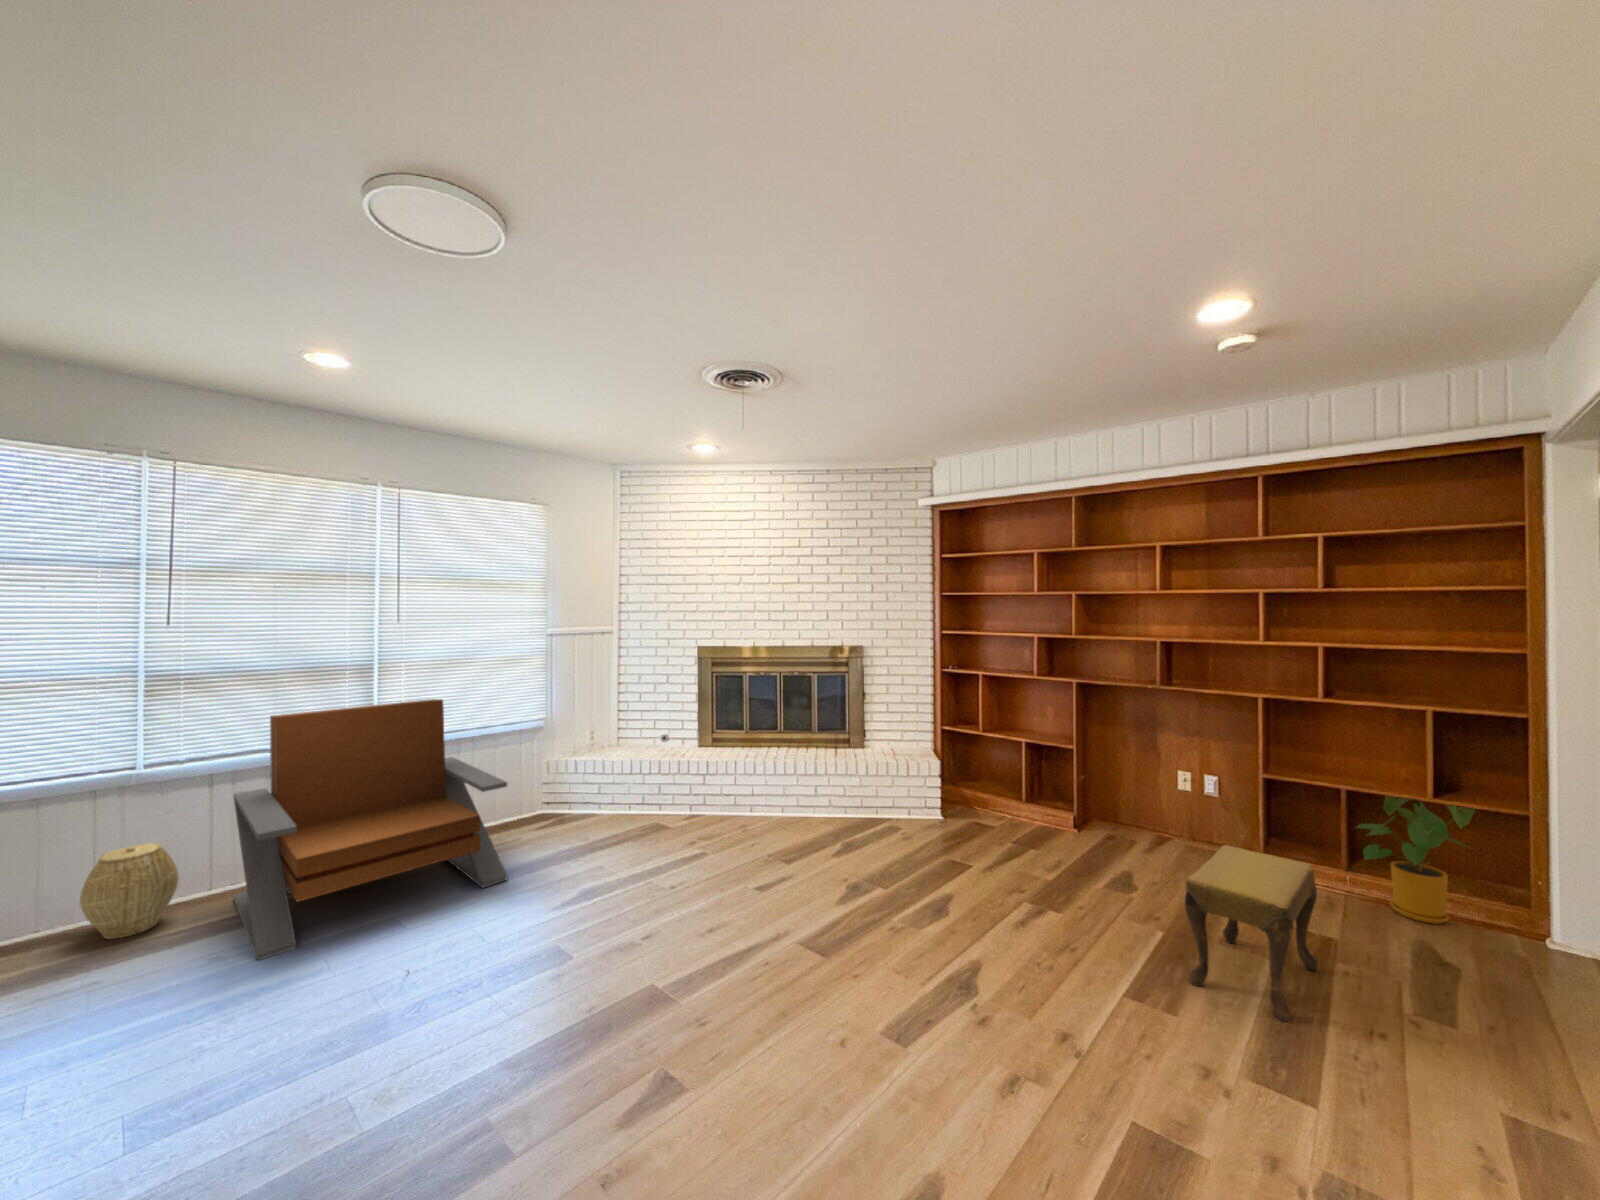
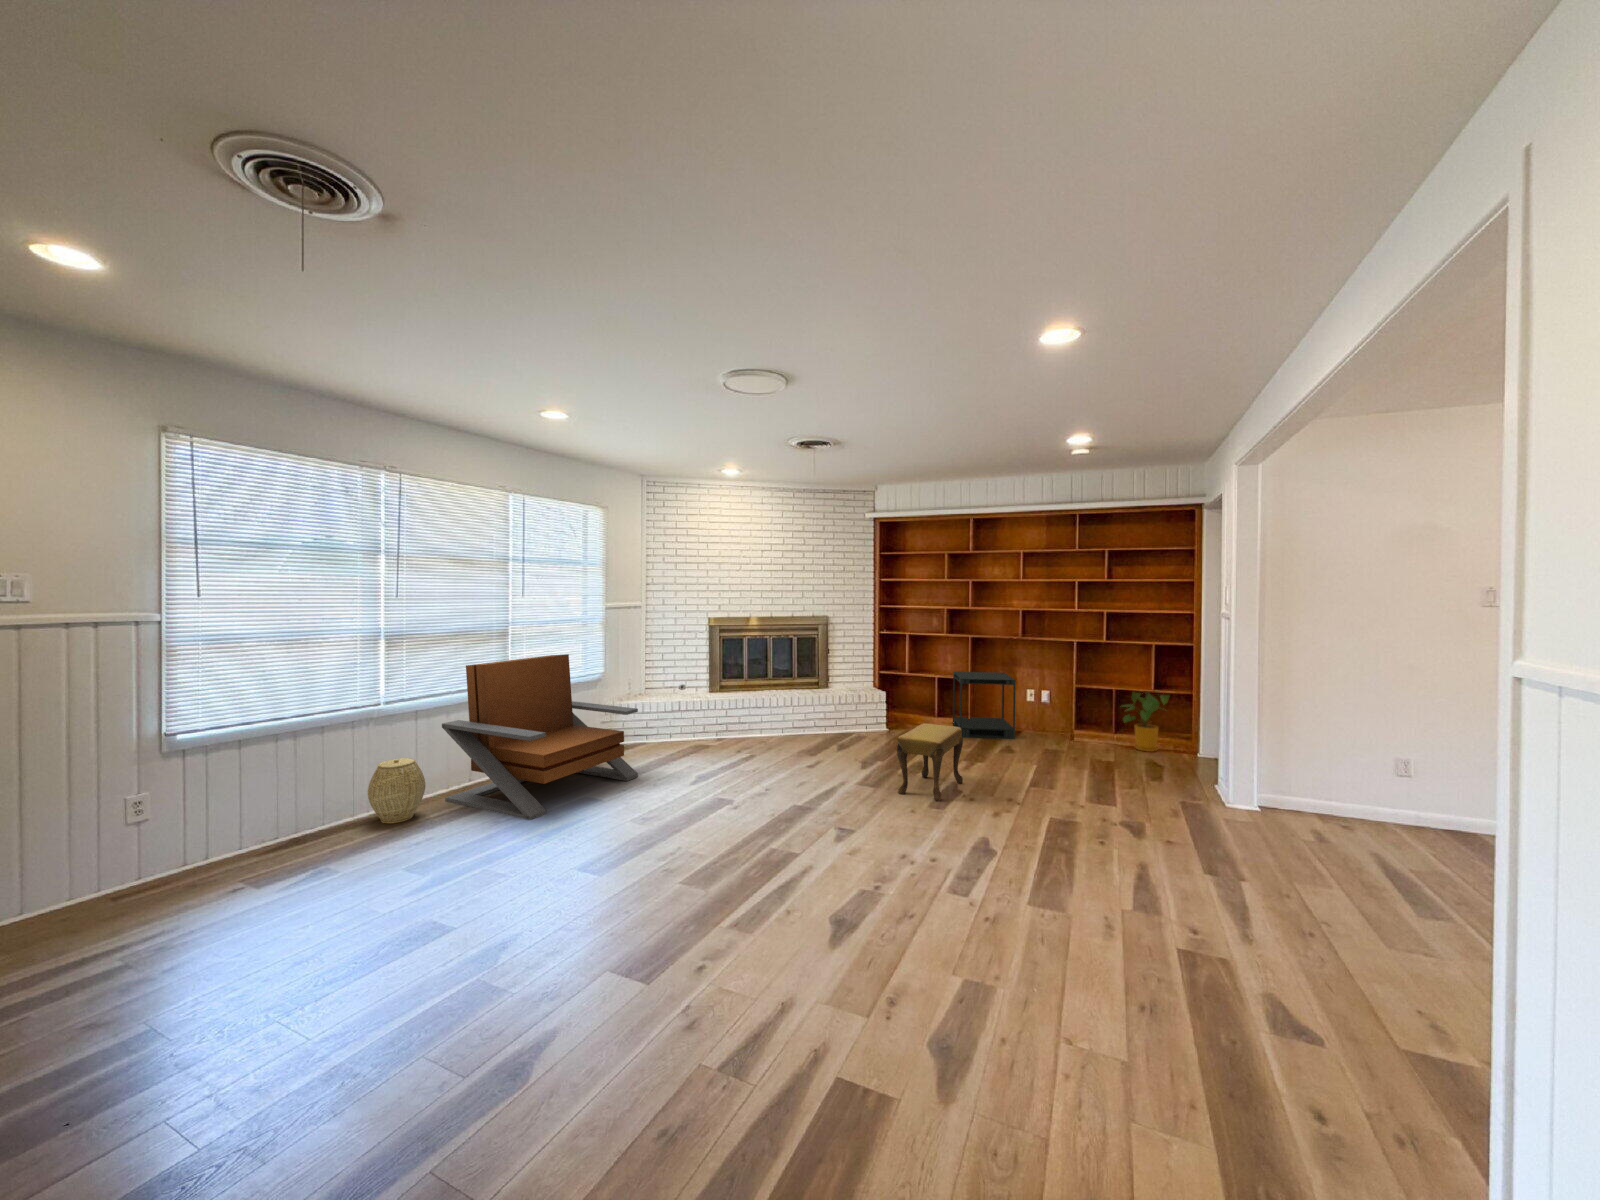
side table: none [1048,734,1146,858] -> present [953,672,1016,739]
footstool: present [1185,845,1318,1022] -> present [897,723,963,801]

